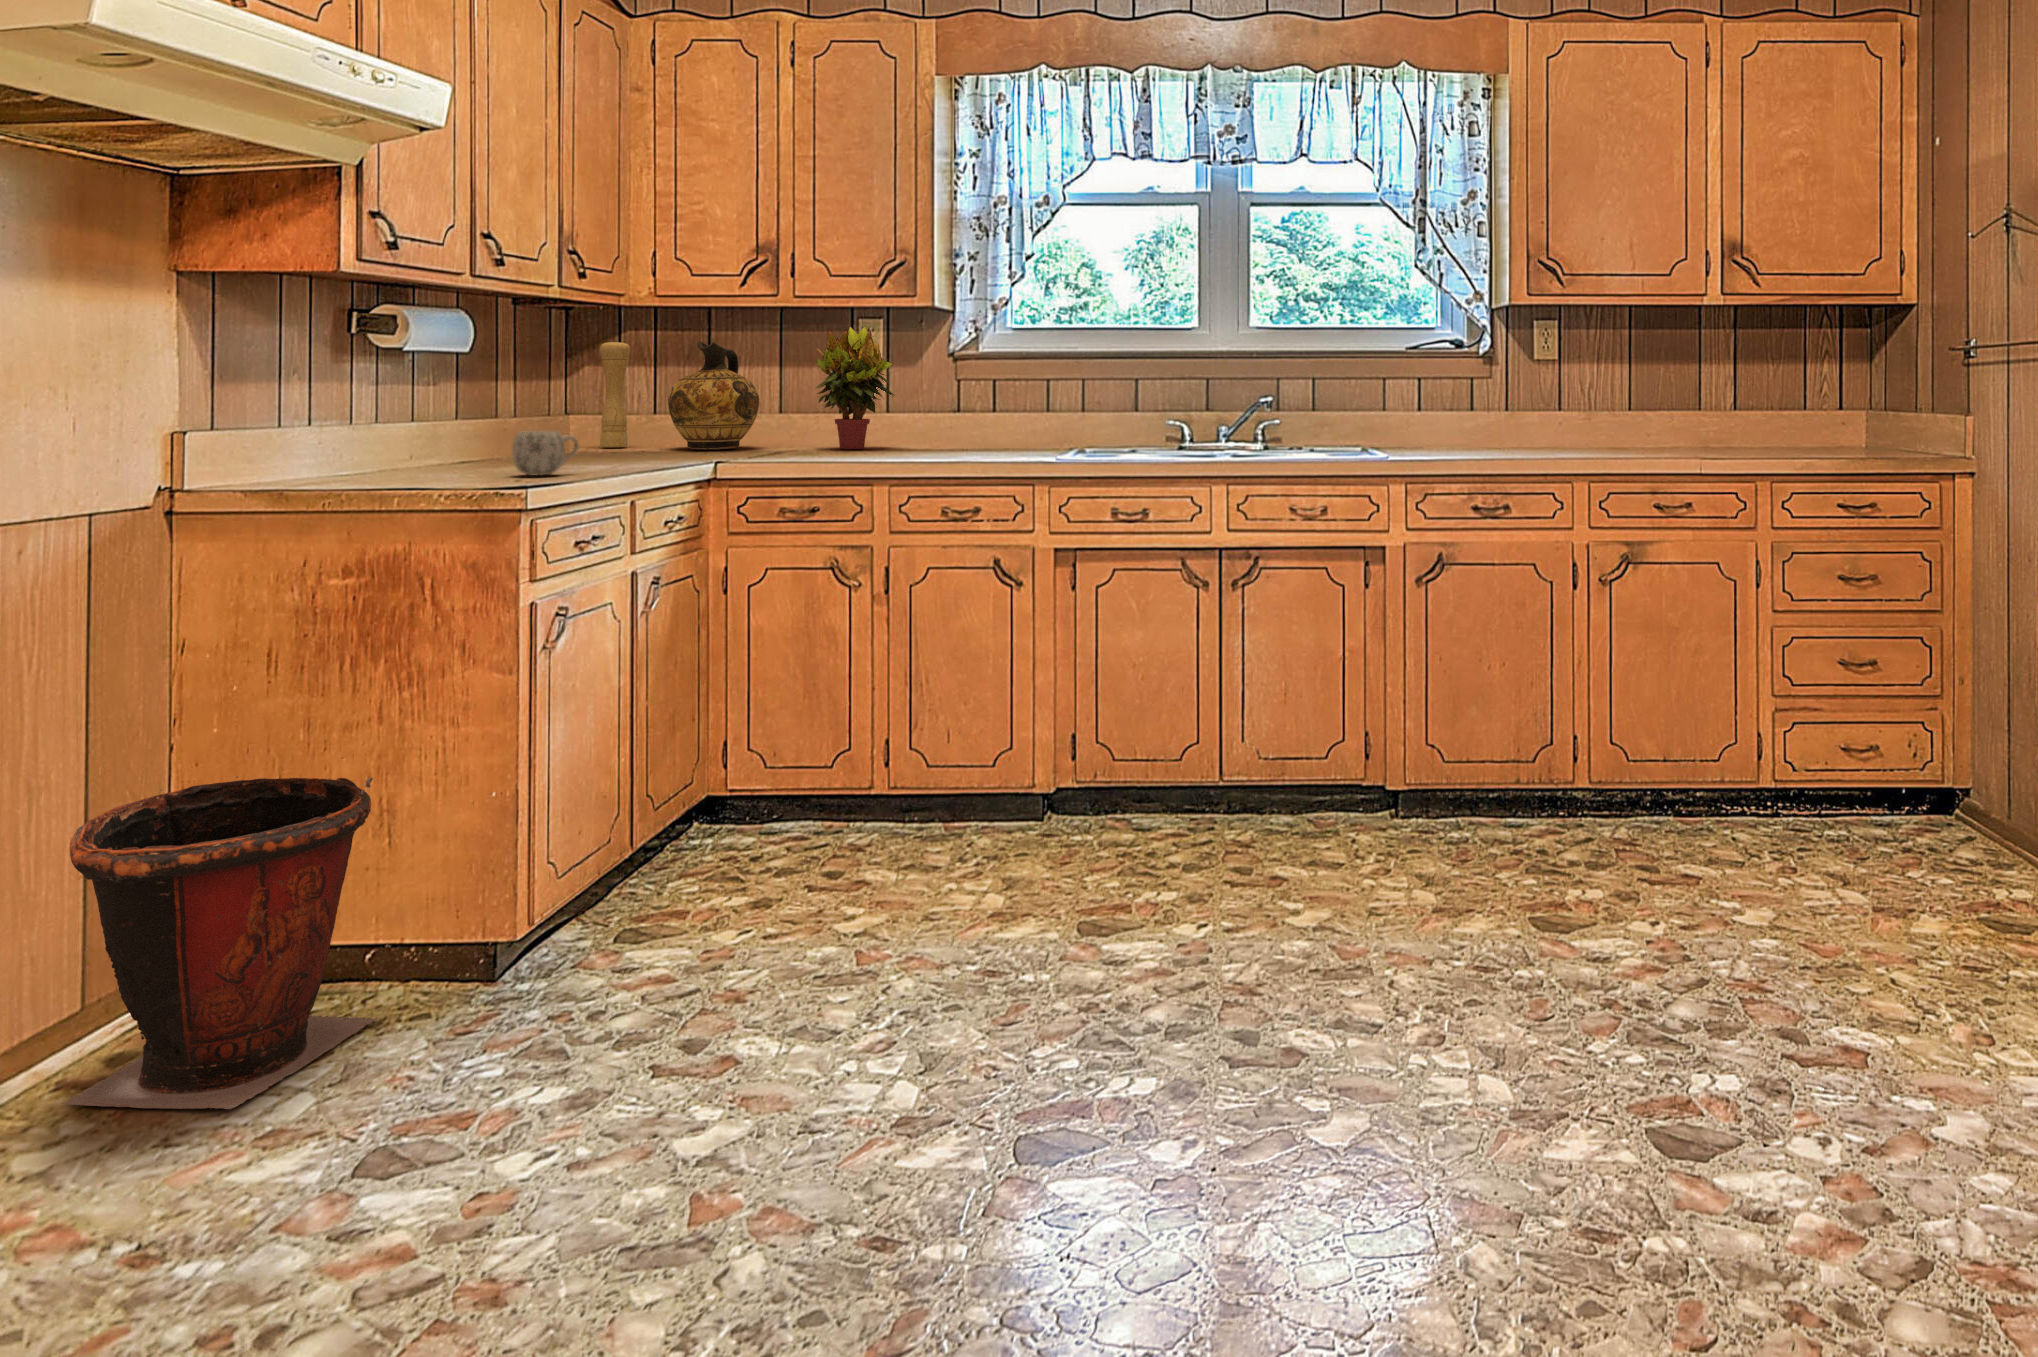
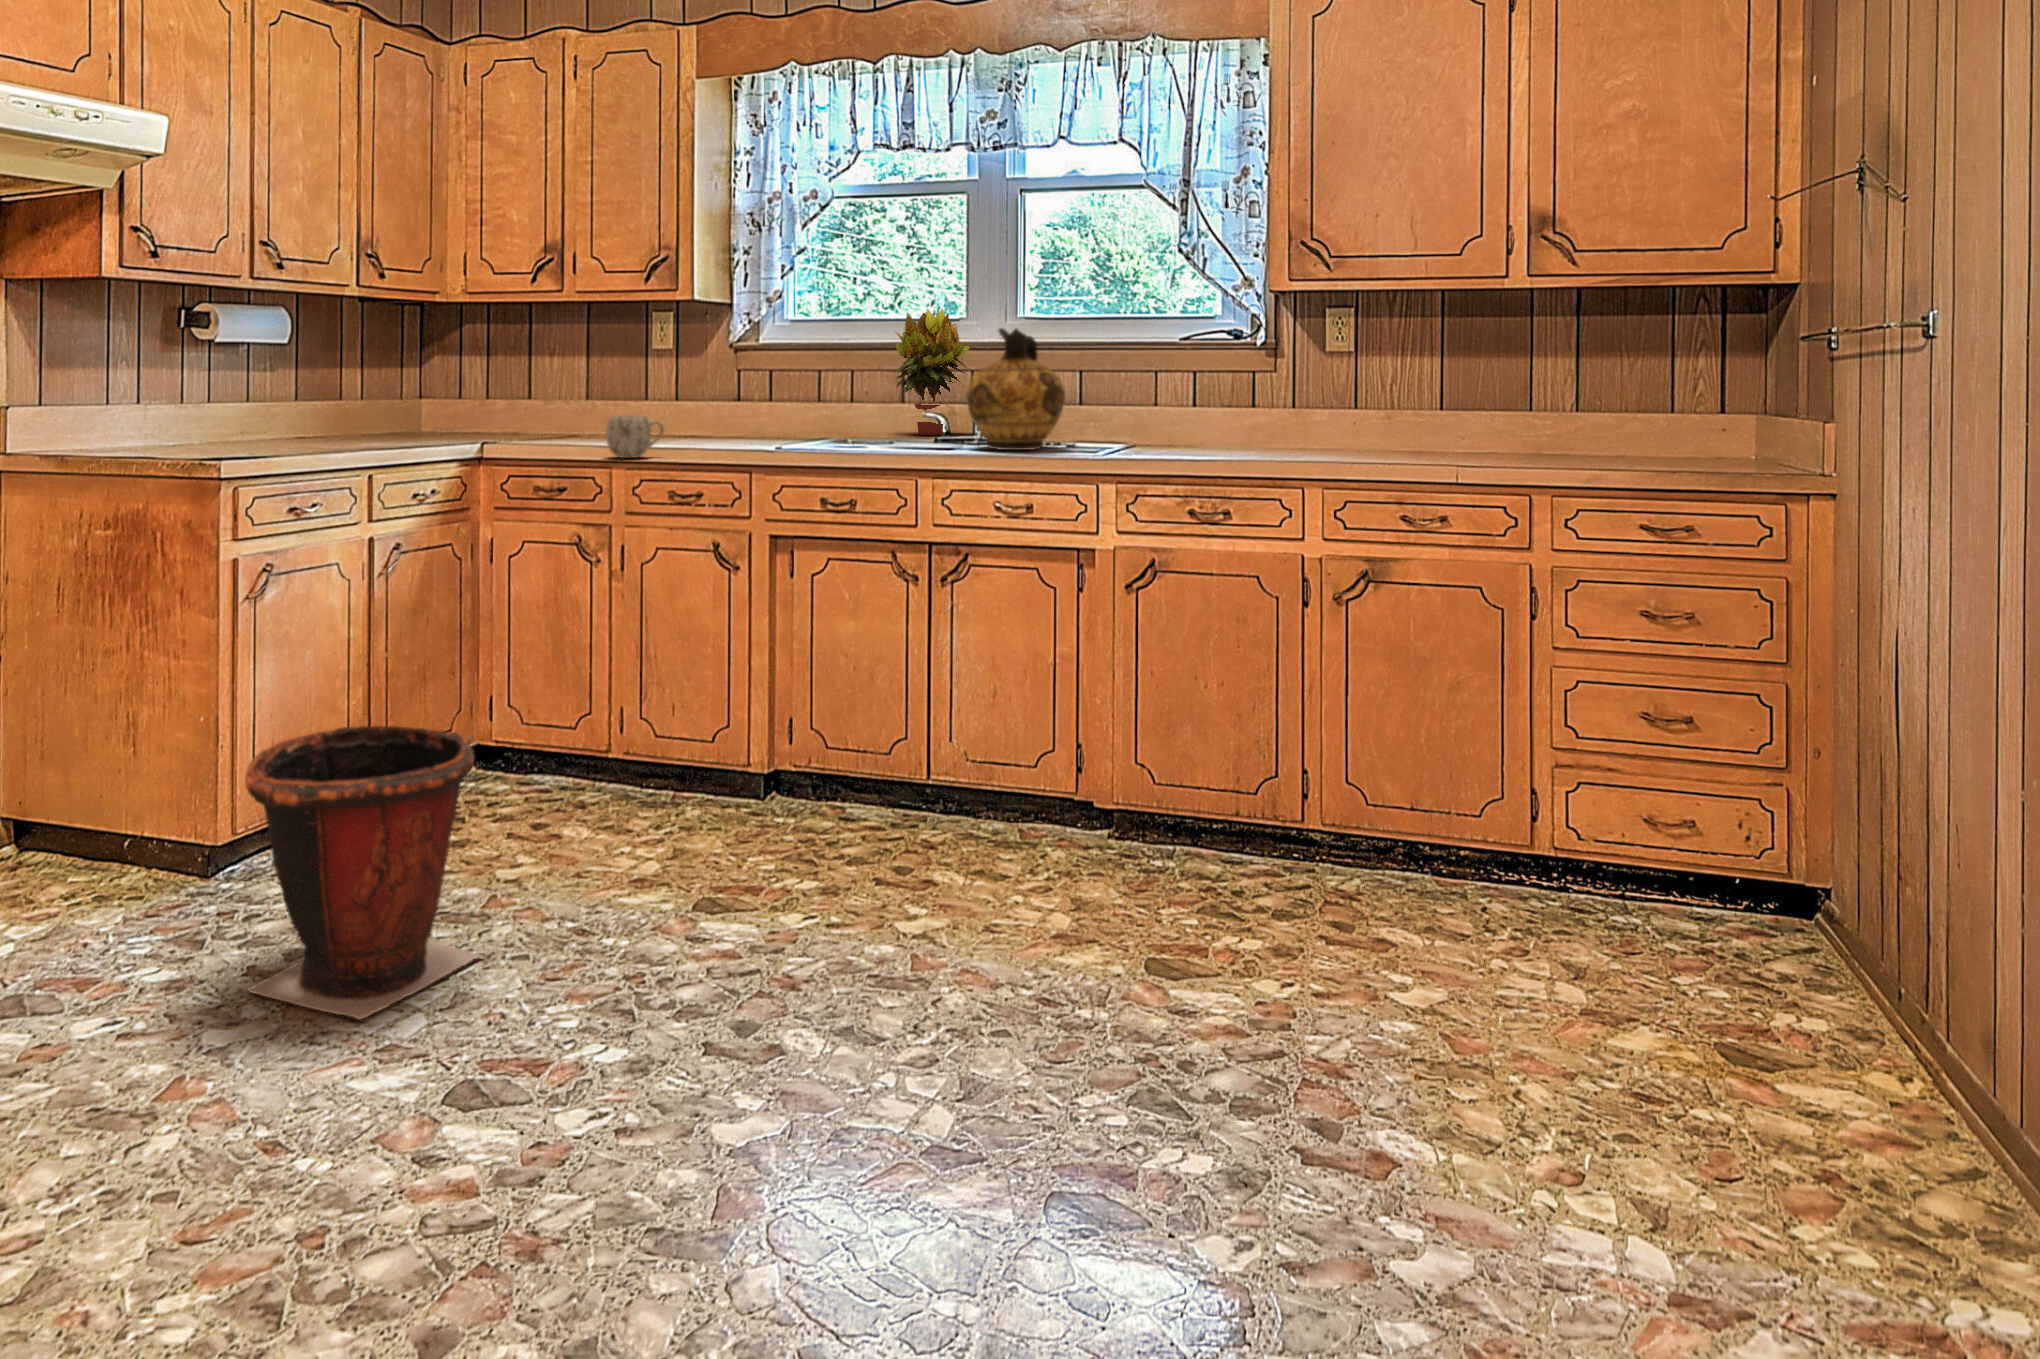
pepper mill: present [600,341,630,447] -> none [697,326,723,429]
ceramic jug: present [668,342,759,449] -> present [966,328,1065,450]

